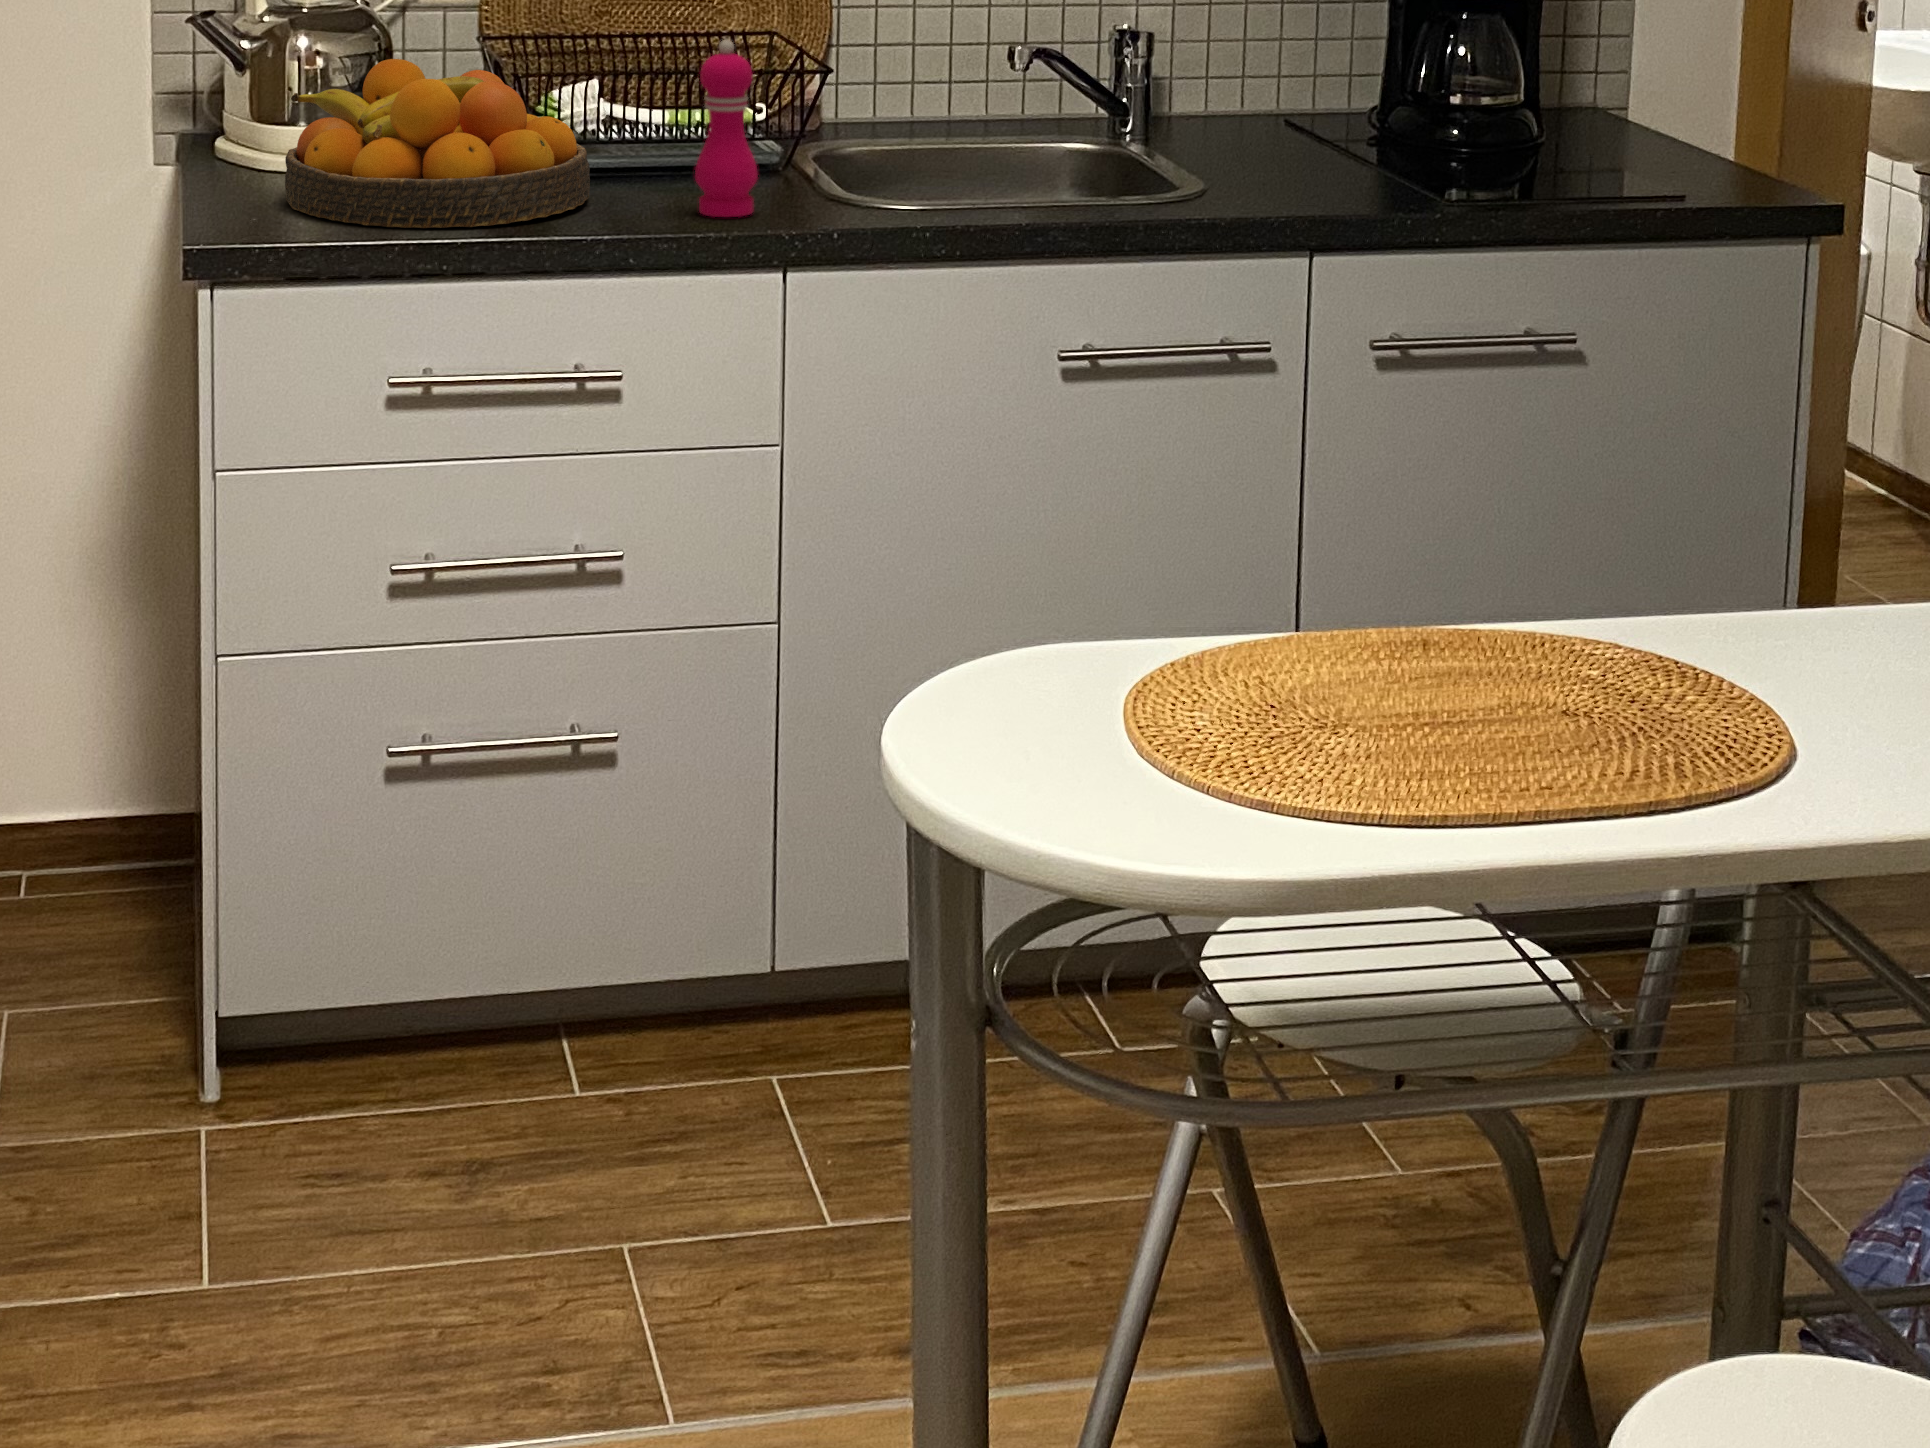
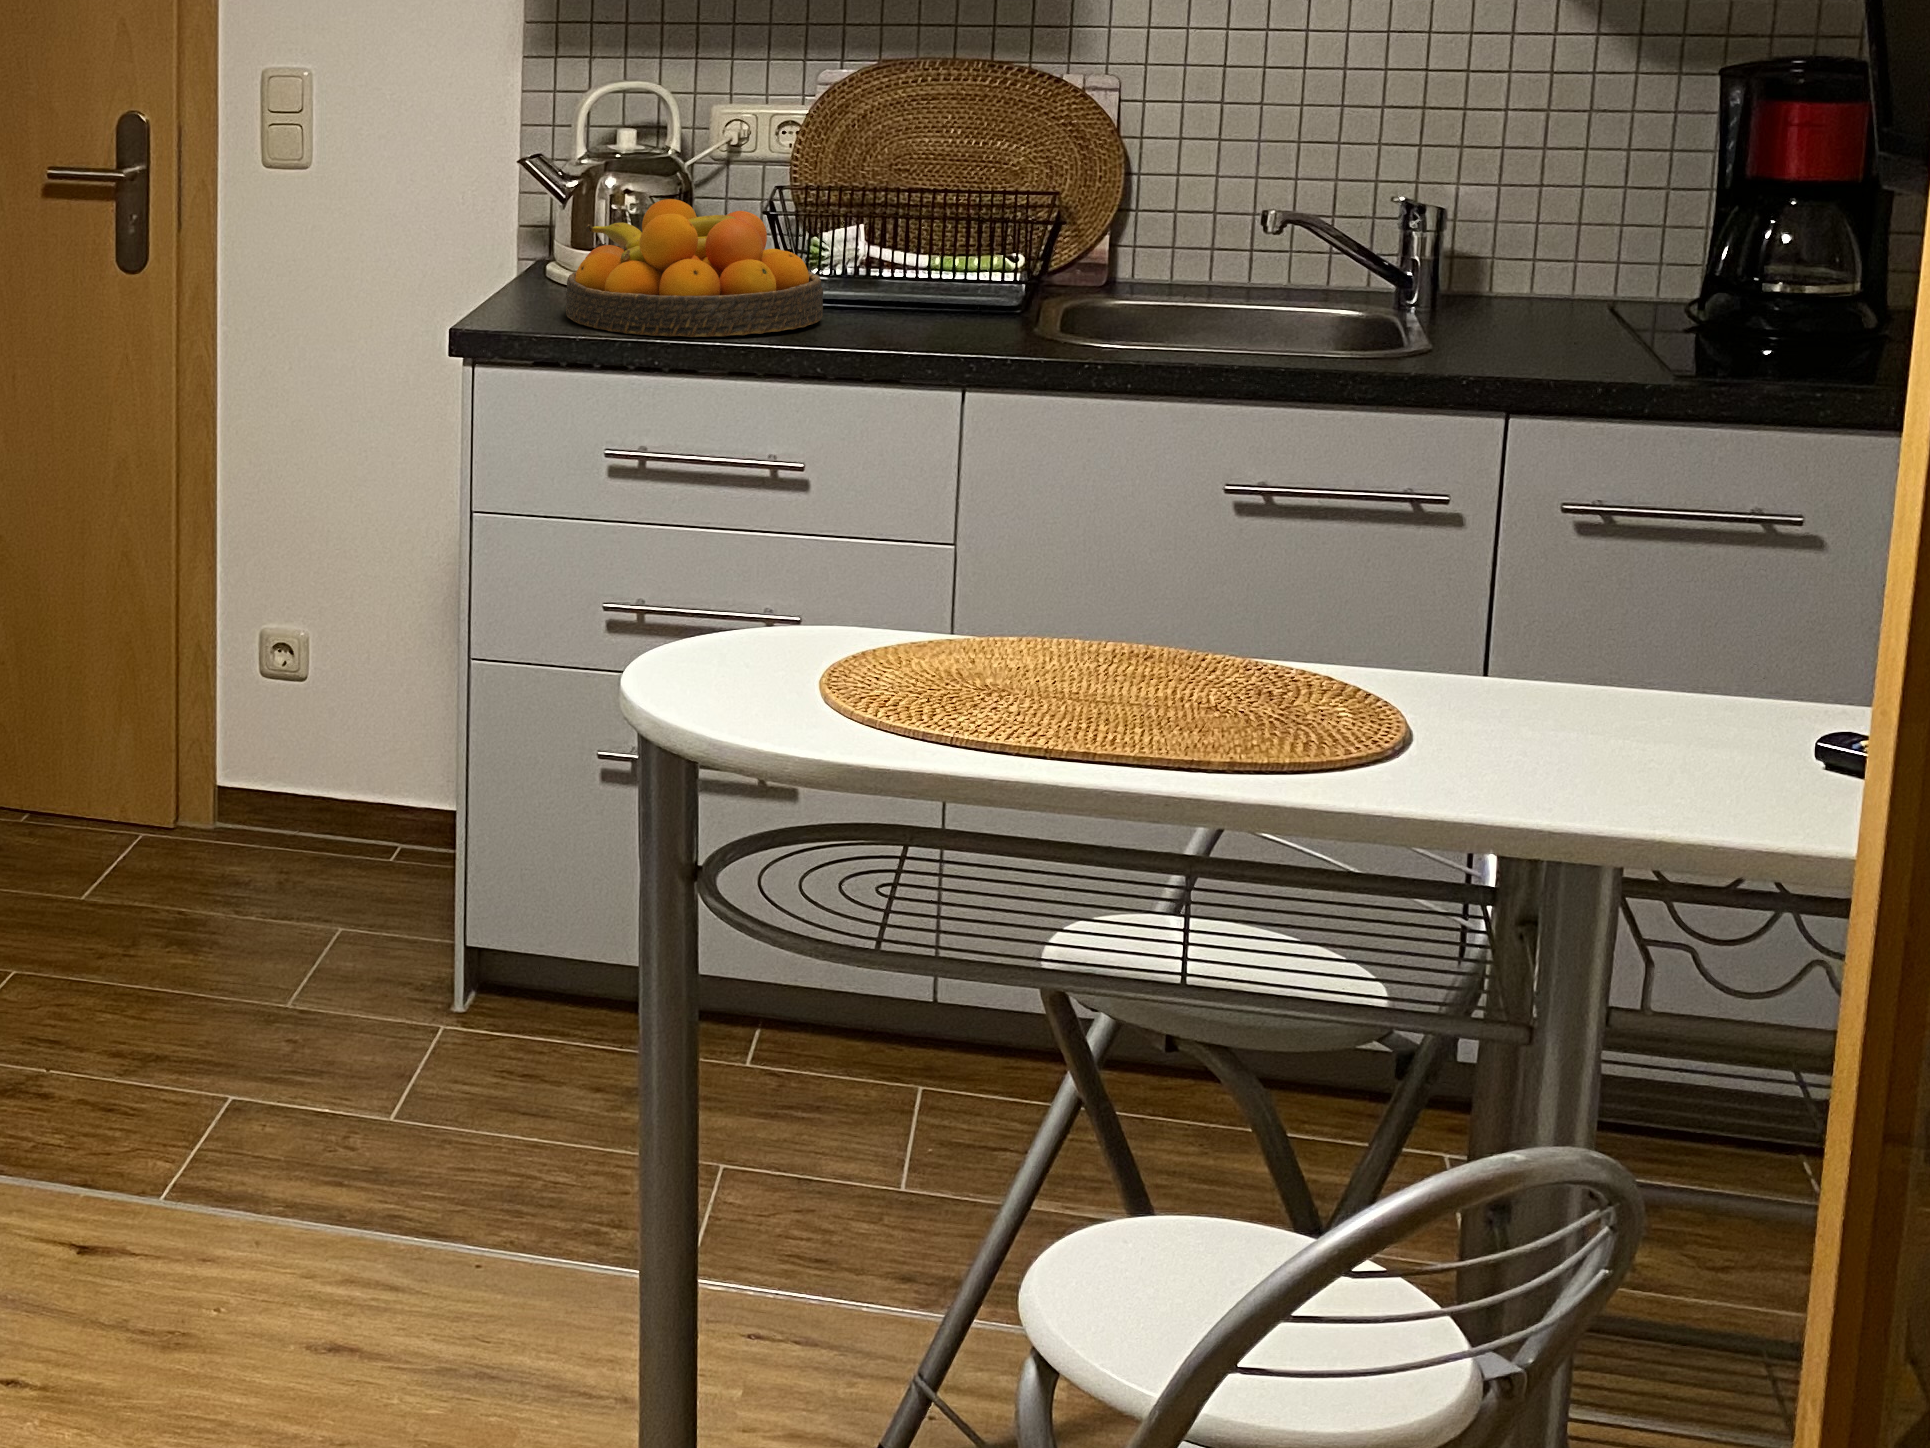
pepper mill: present [695,40,758,217] -> none [897,188,954,343]

